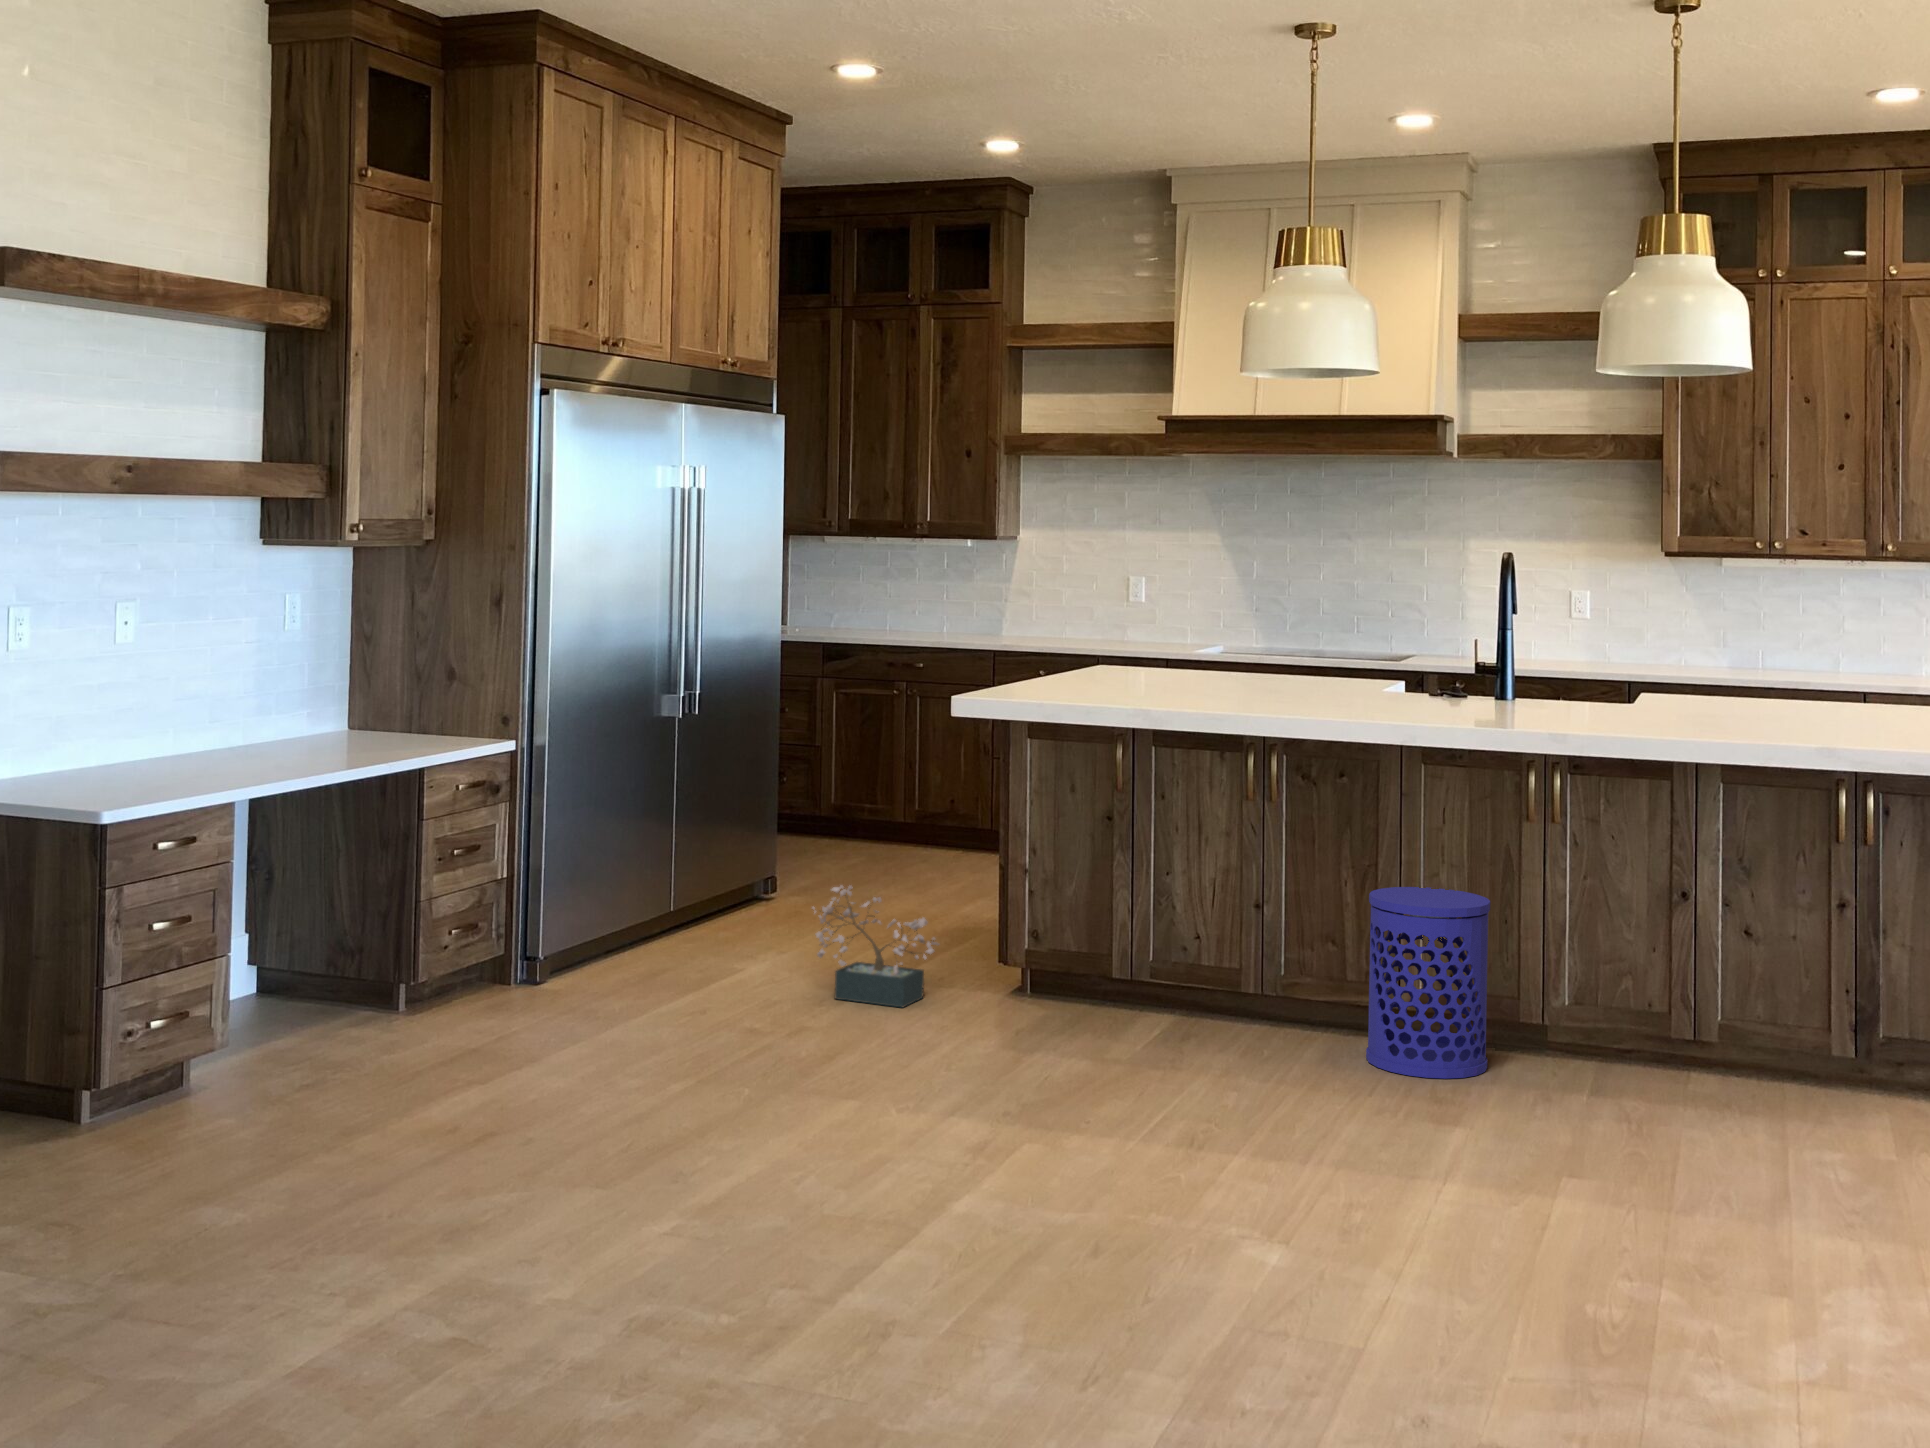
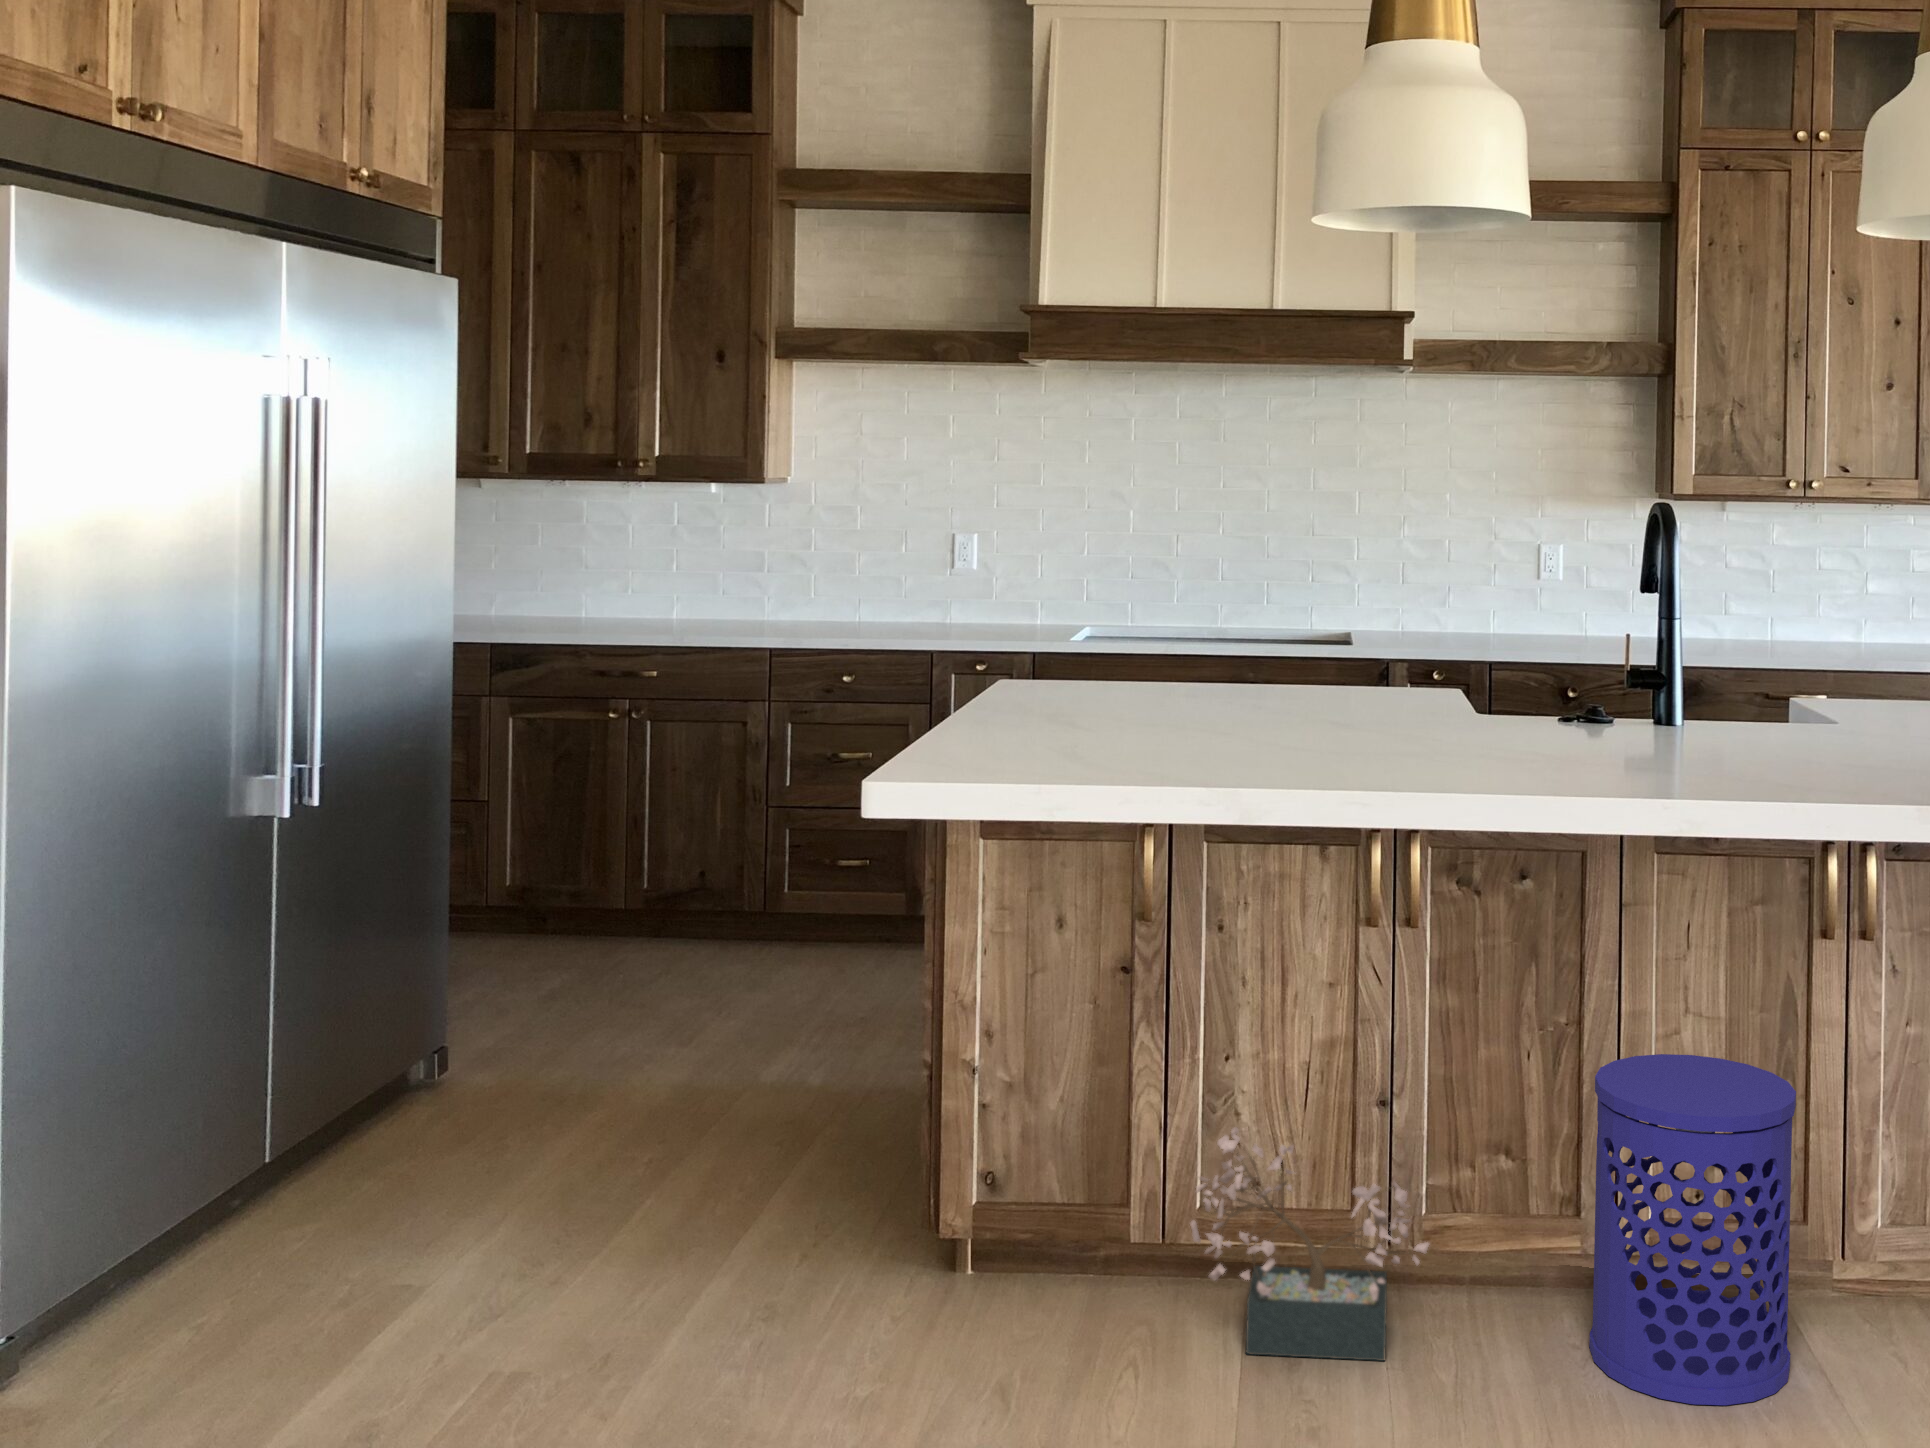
decorative plant: present [812,886,940,1007] -> present [1190,1127,1429,1361]

